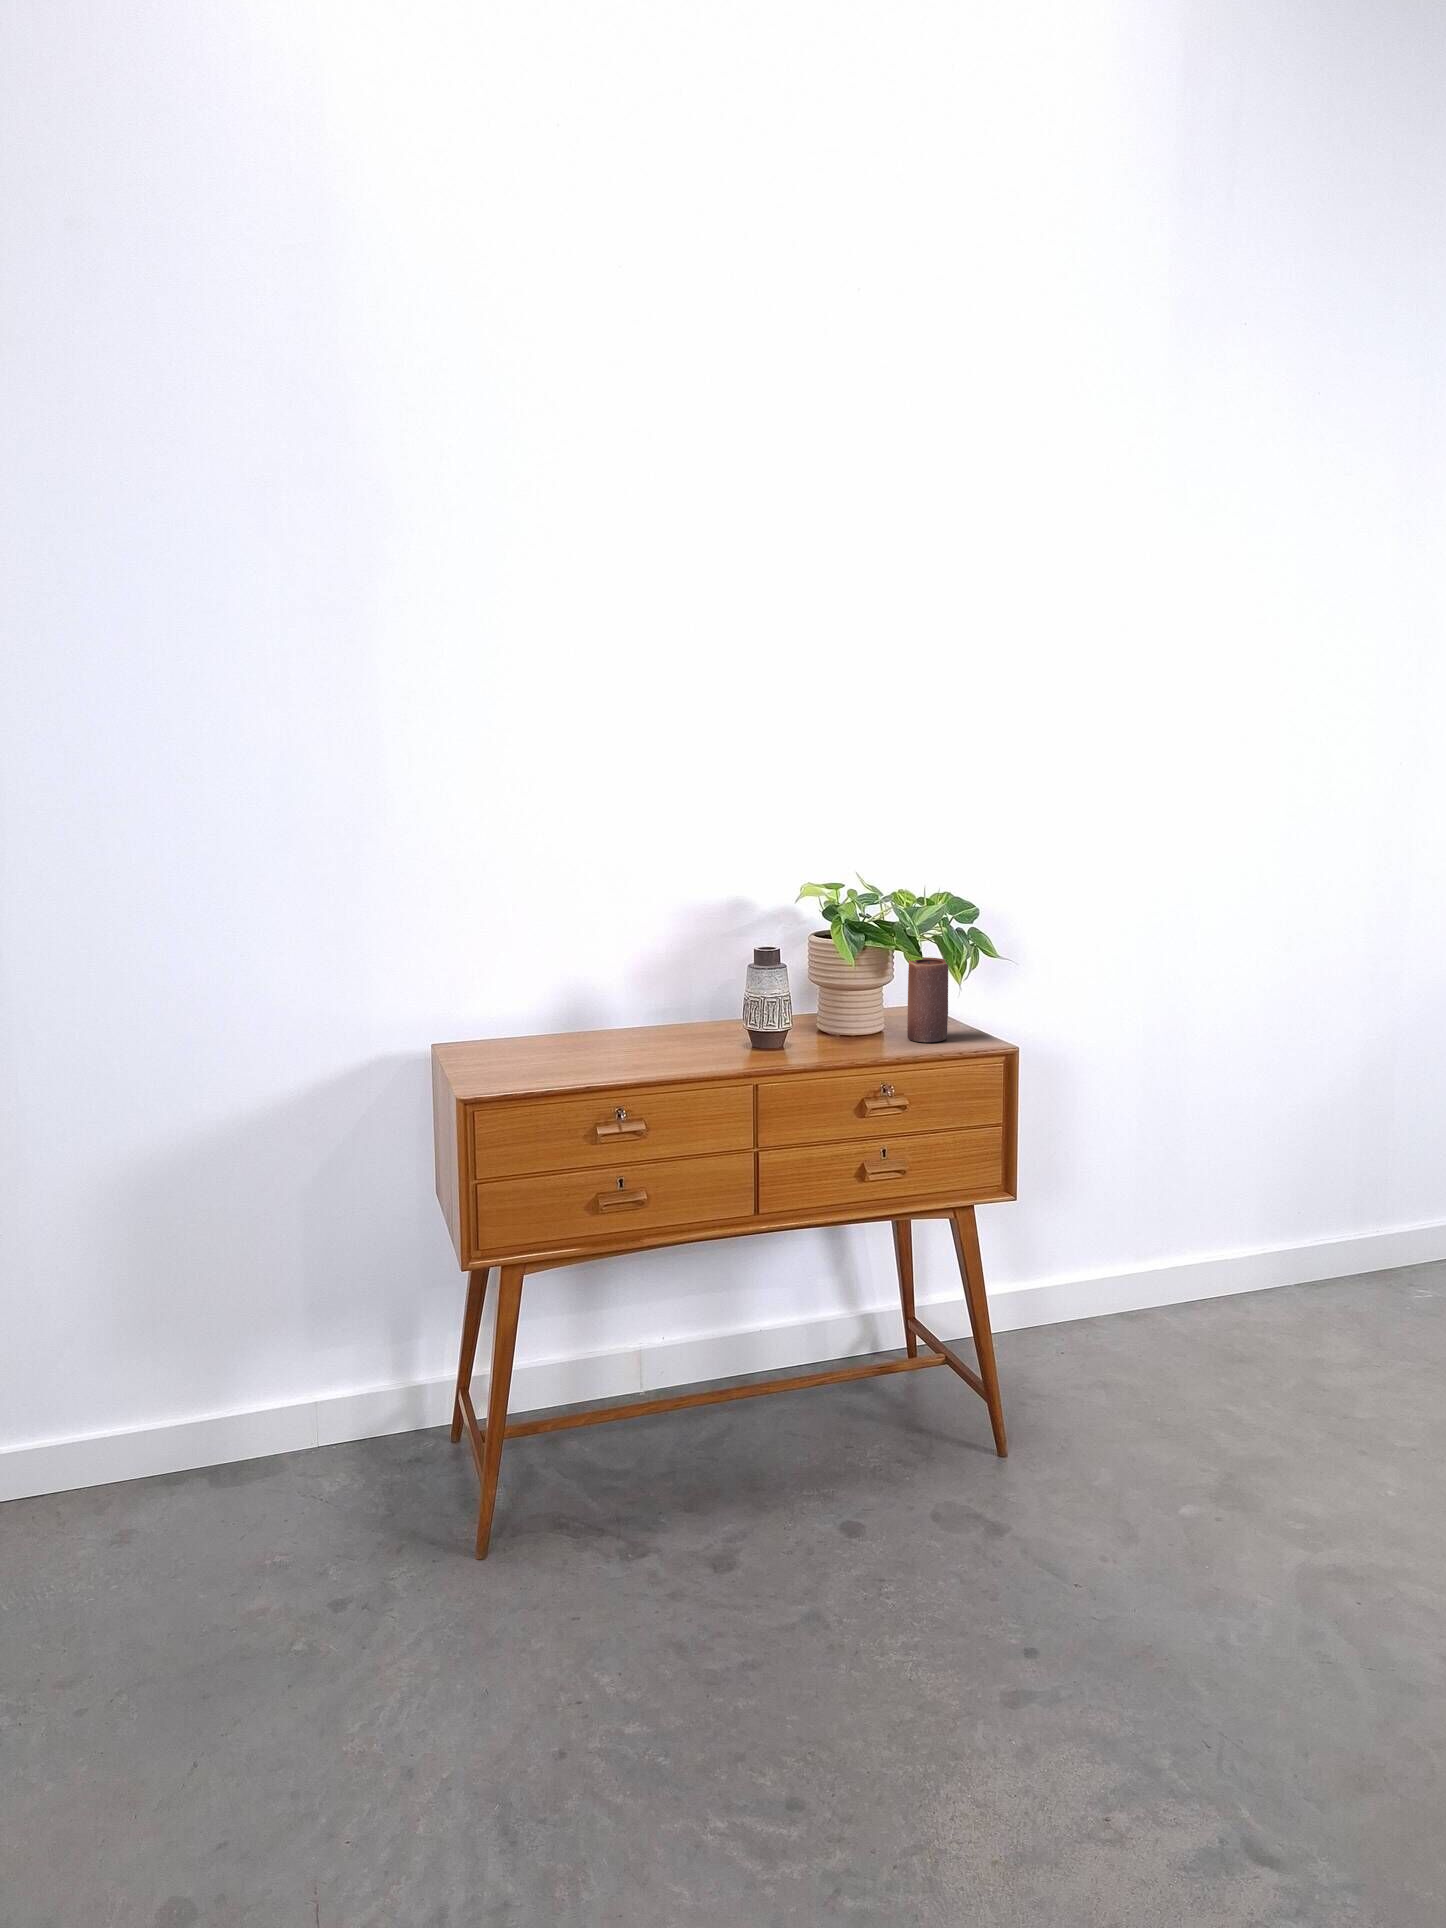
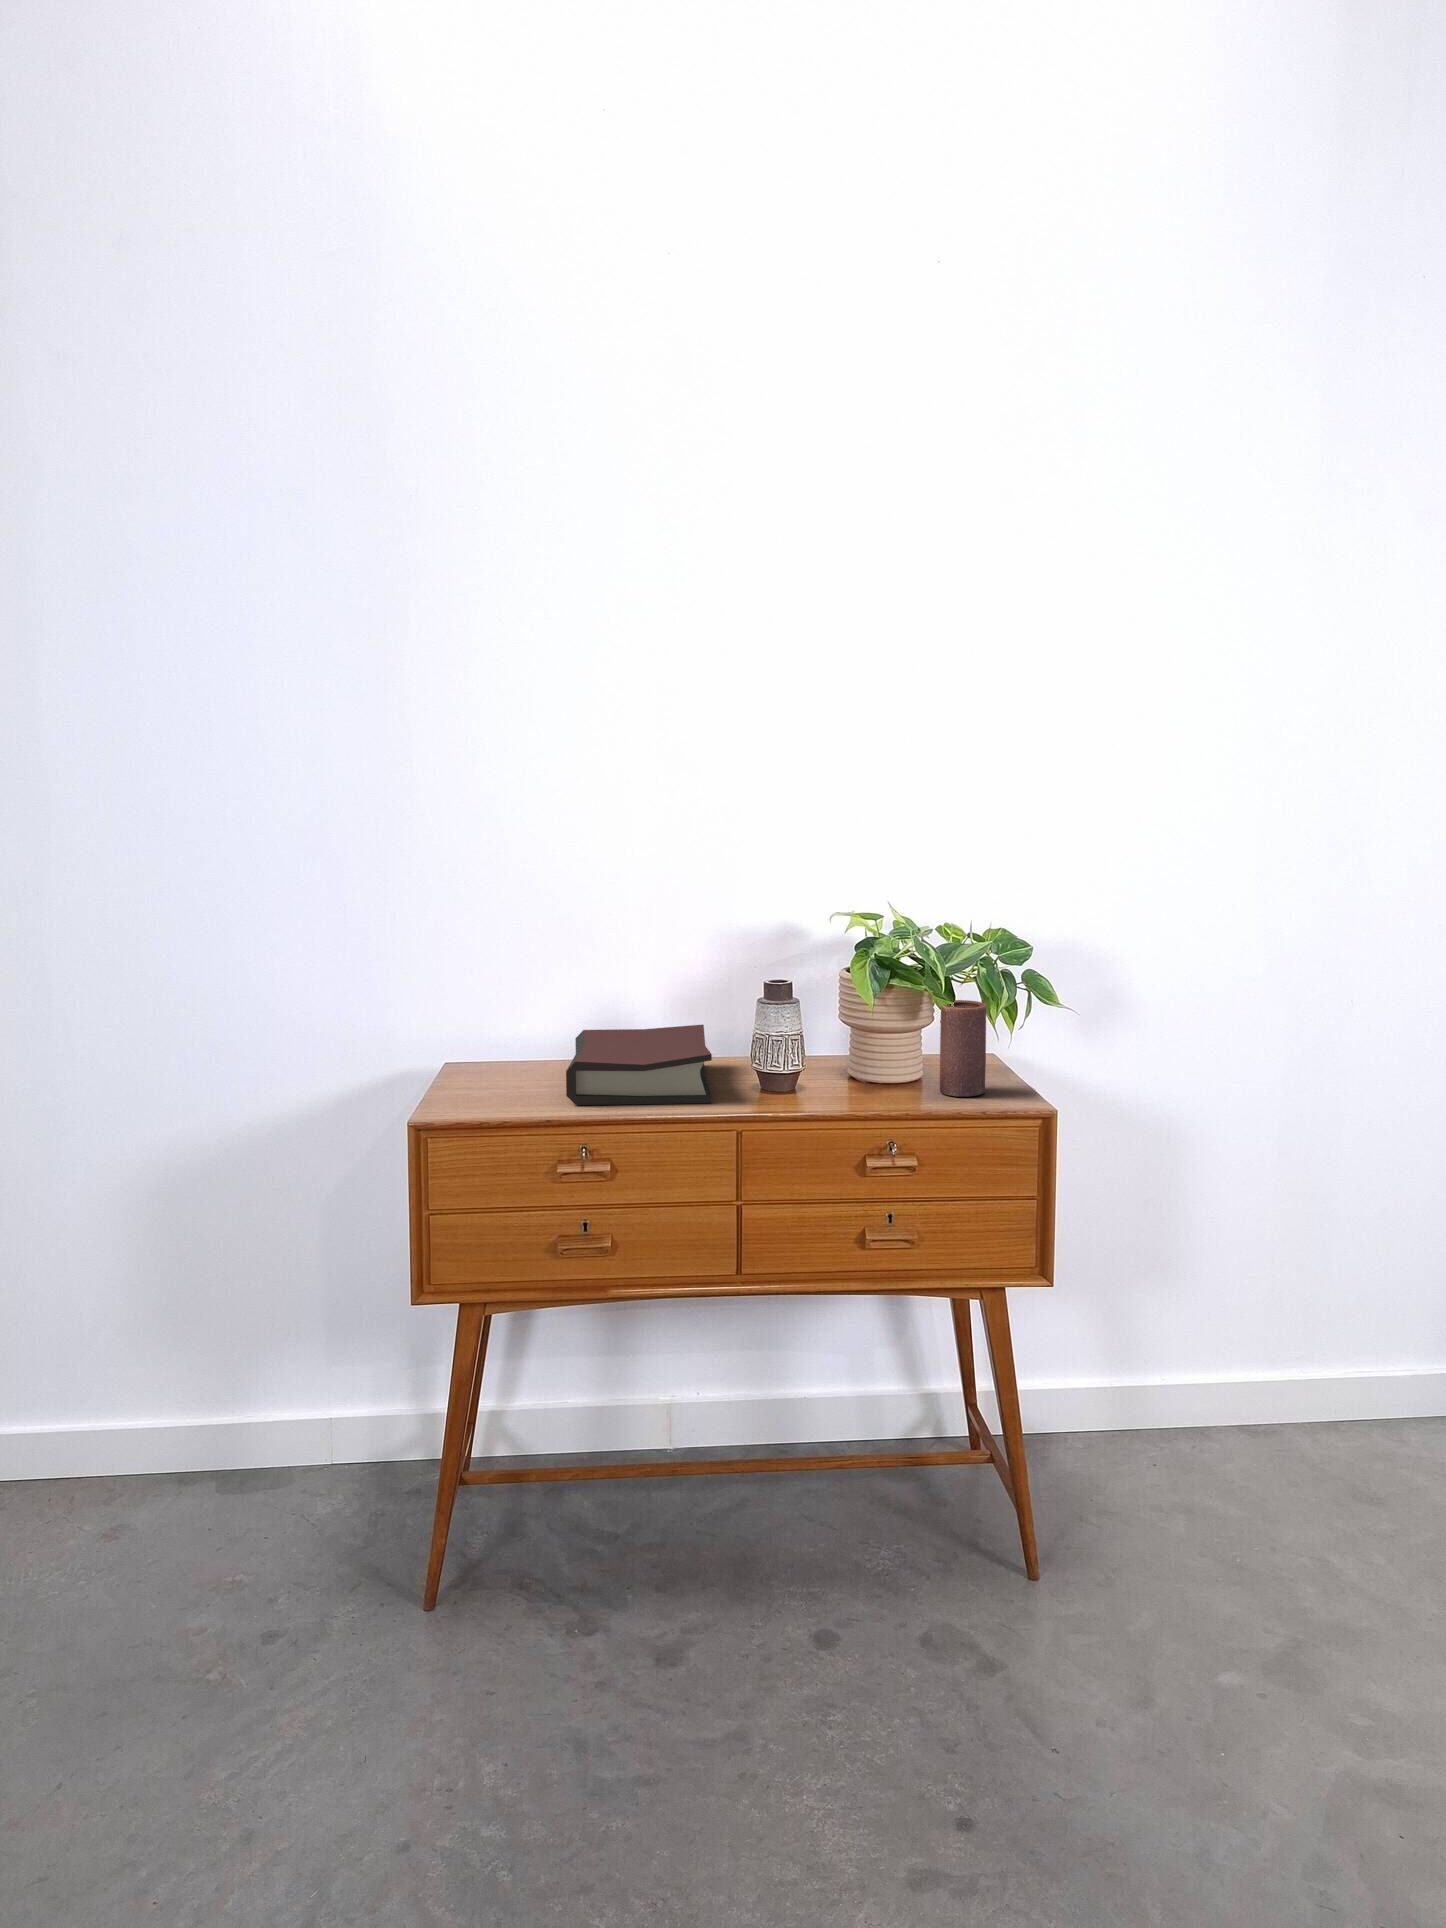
hardback book: none [560,992,723,1072] -> present [566,1025,712,1105]

